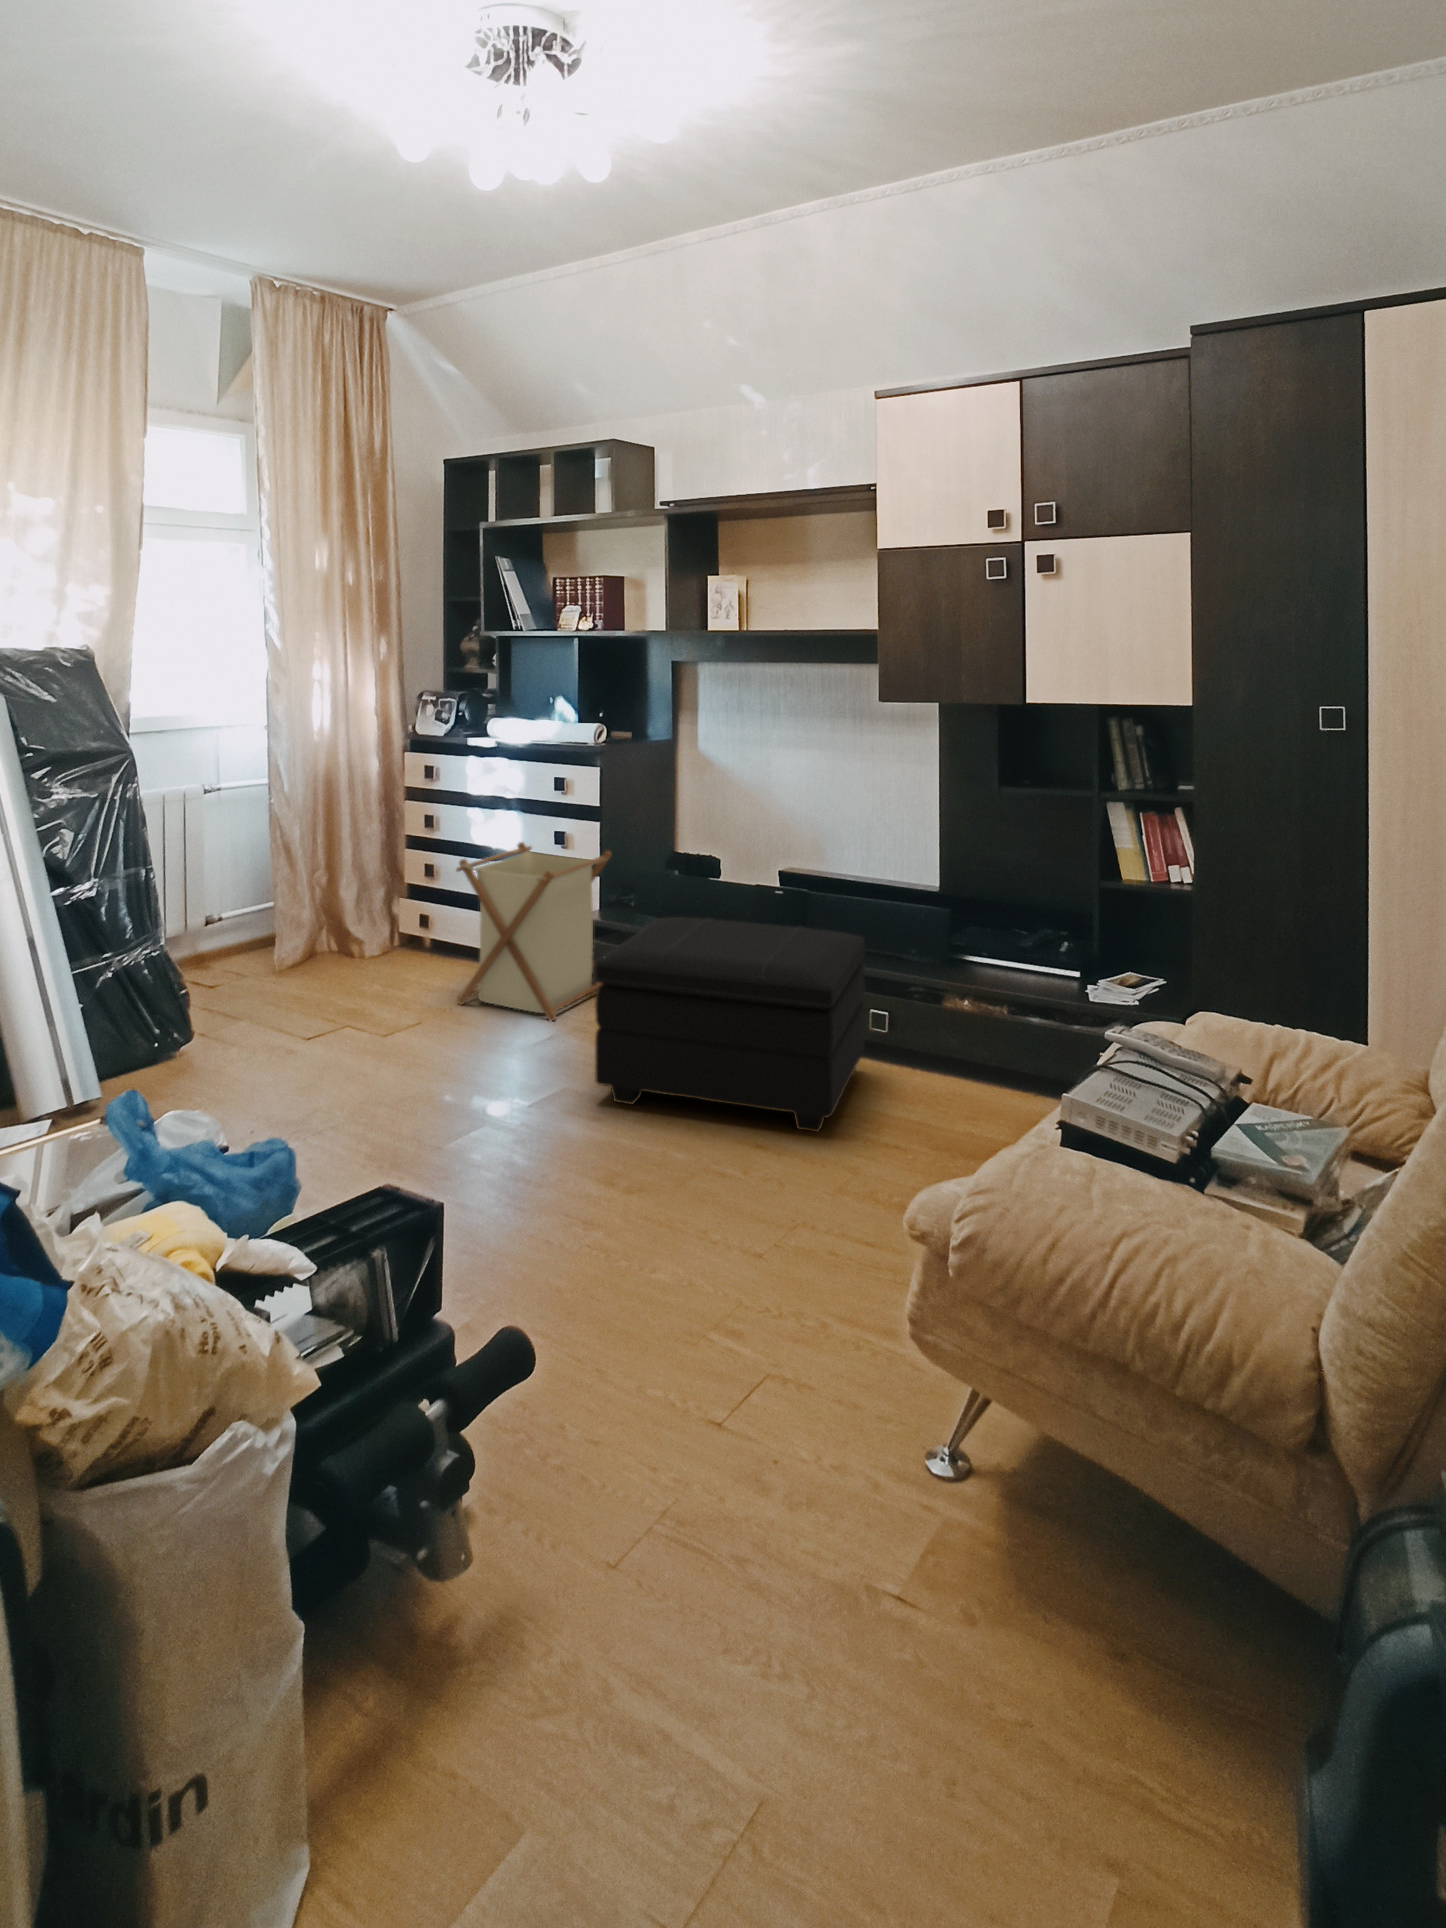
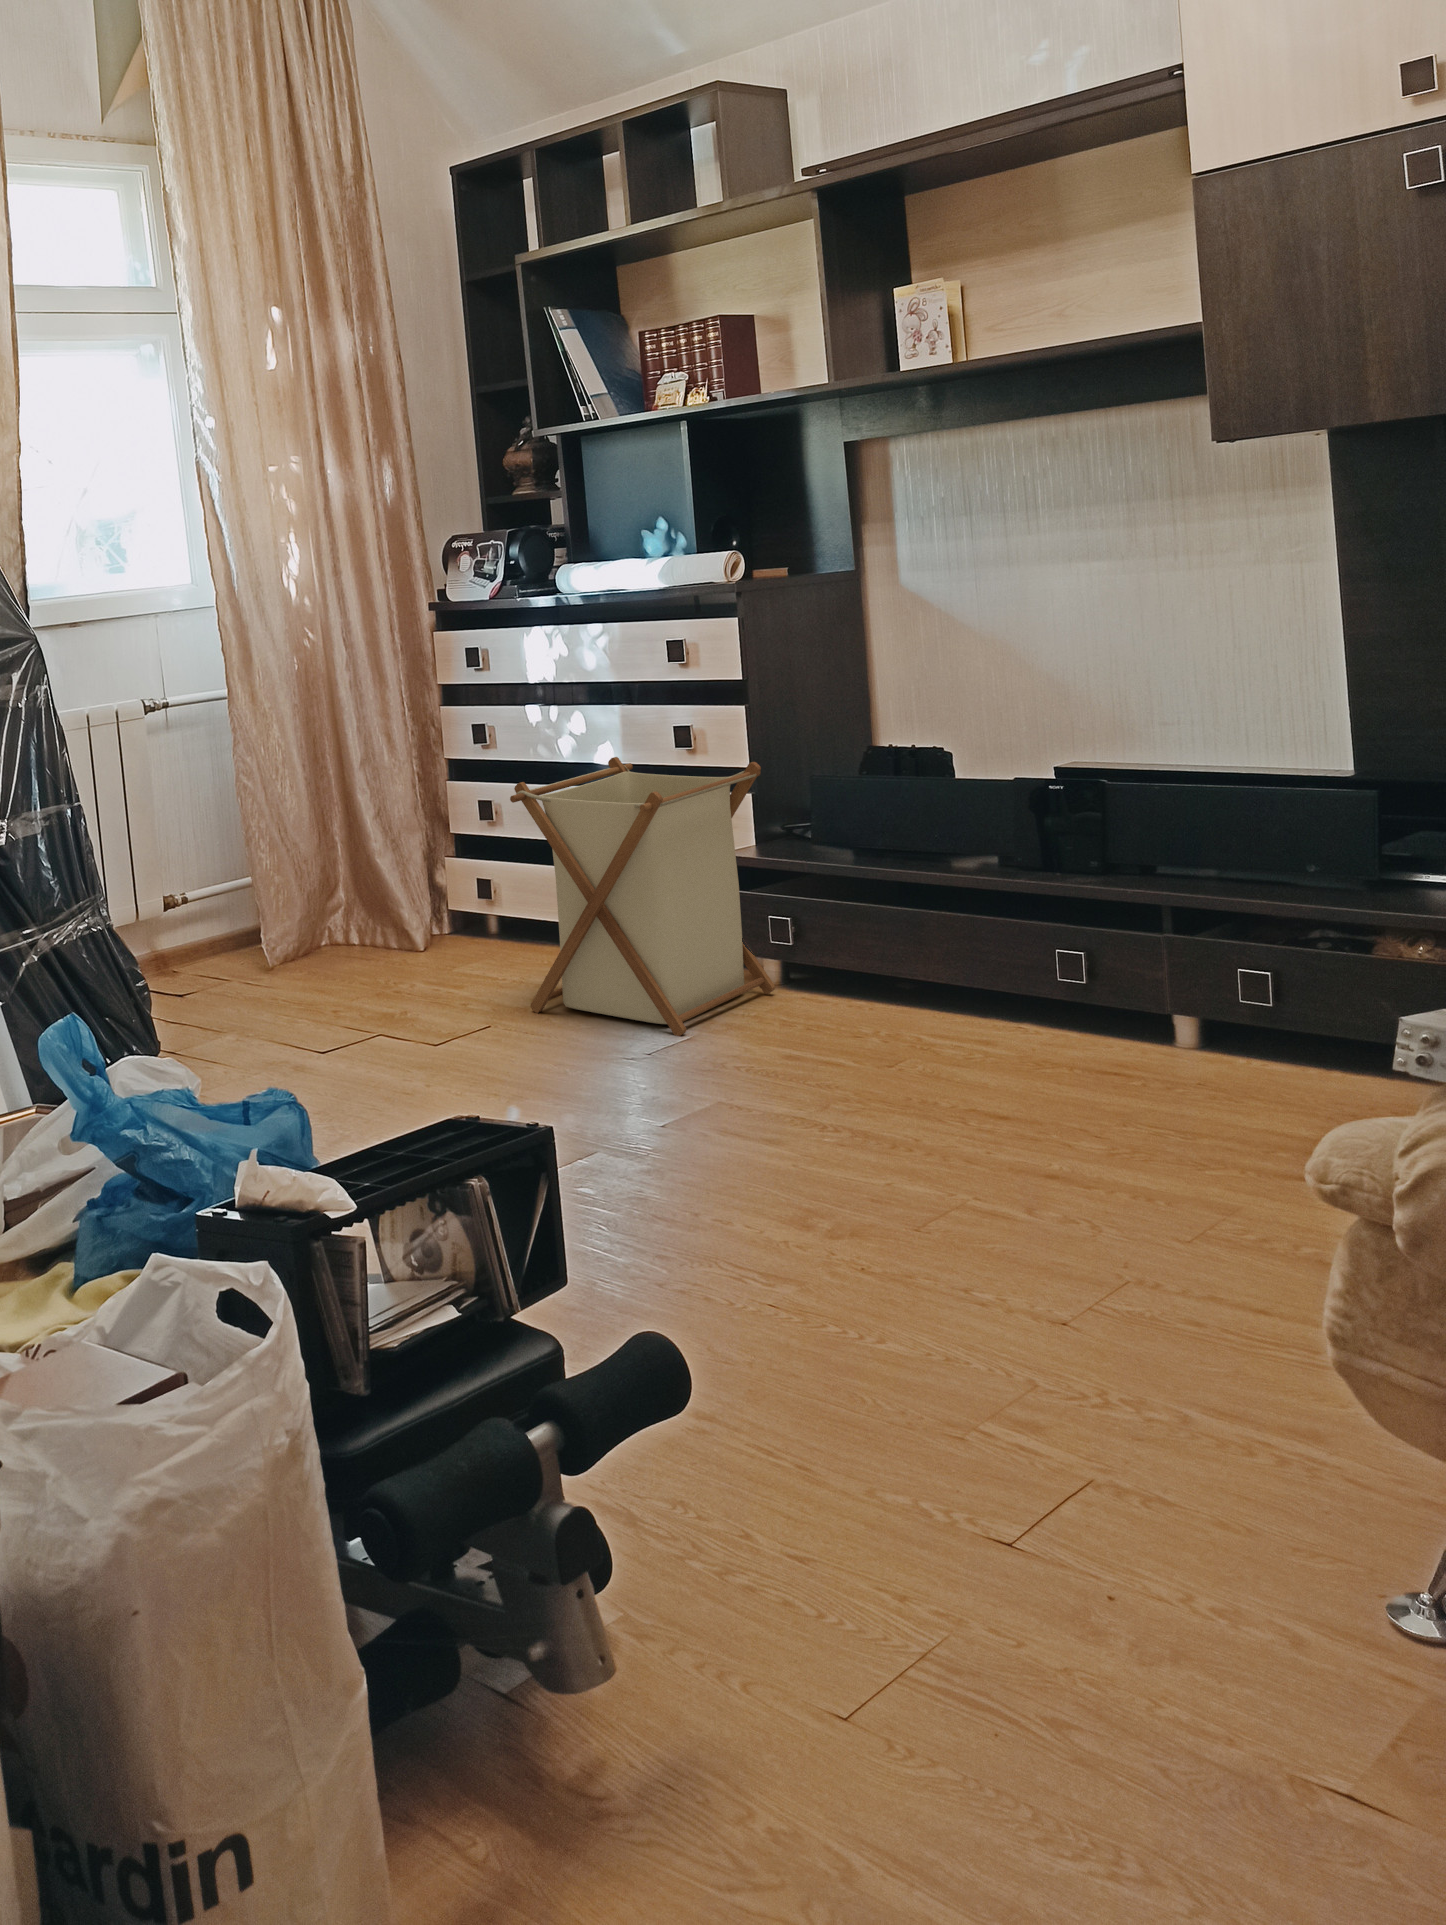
footstool: present [595,917,865,1132] -> none [727,855,1231,1210]

